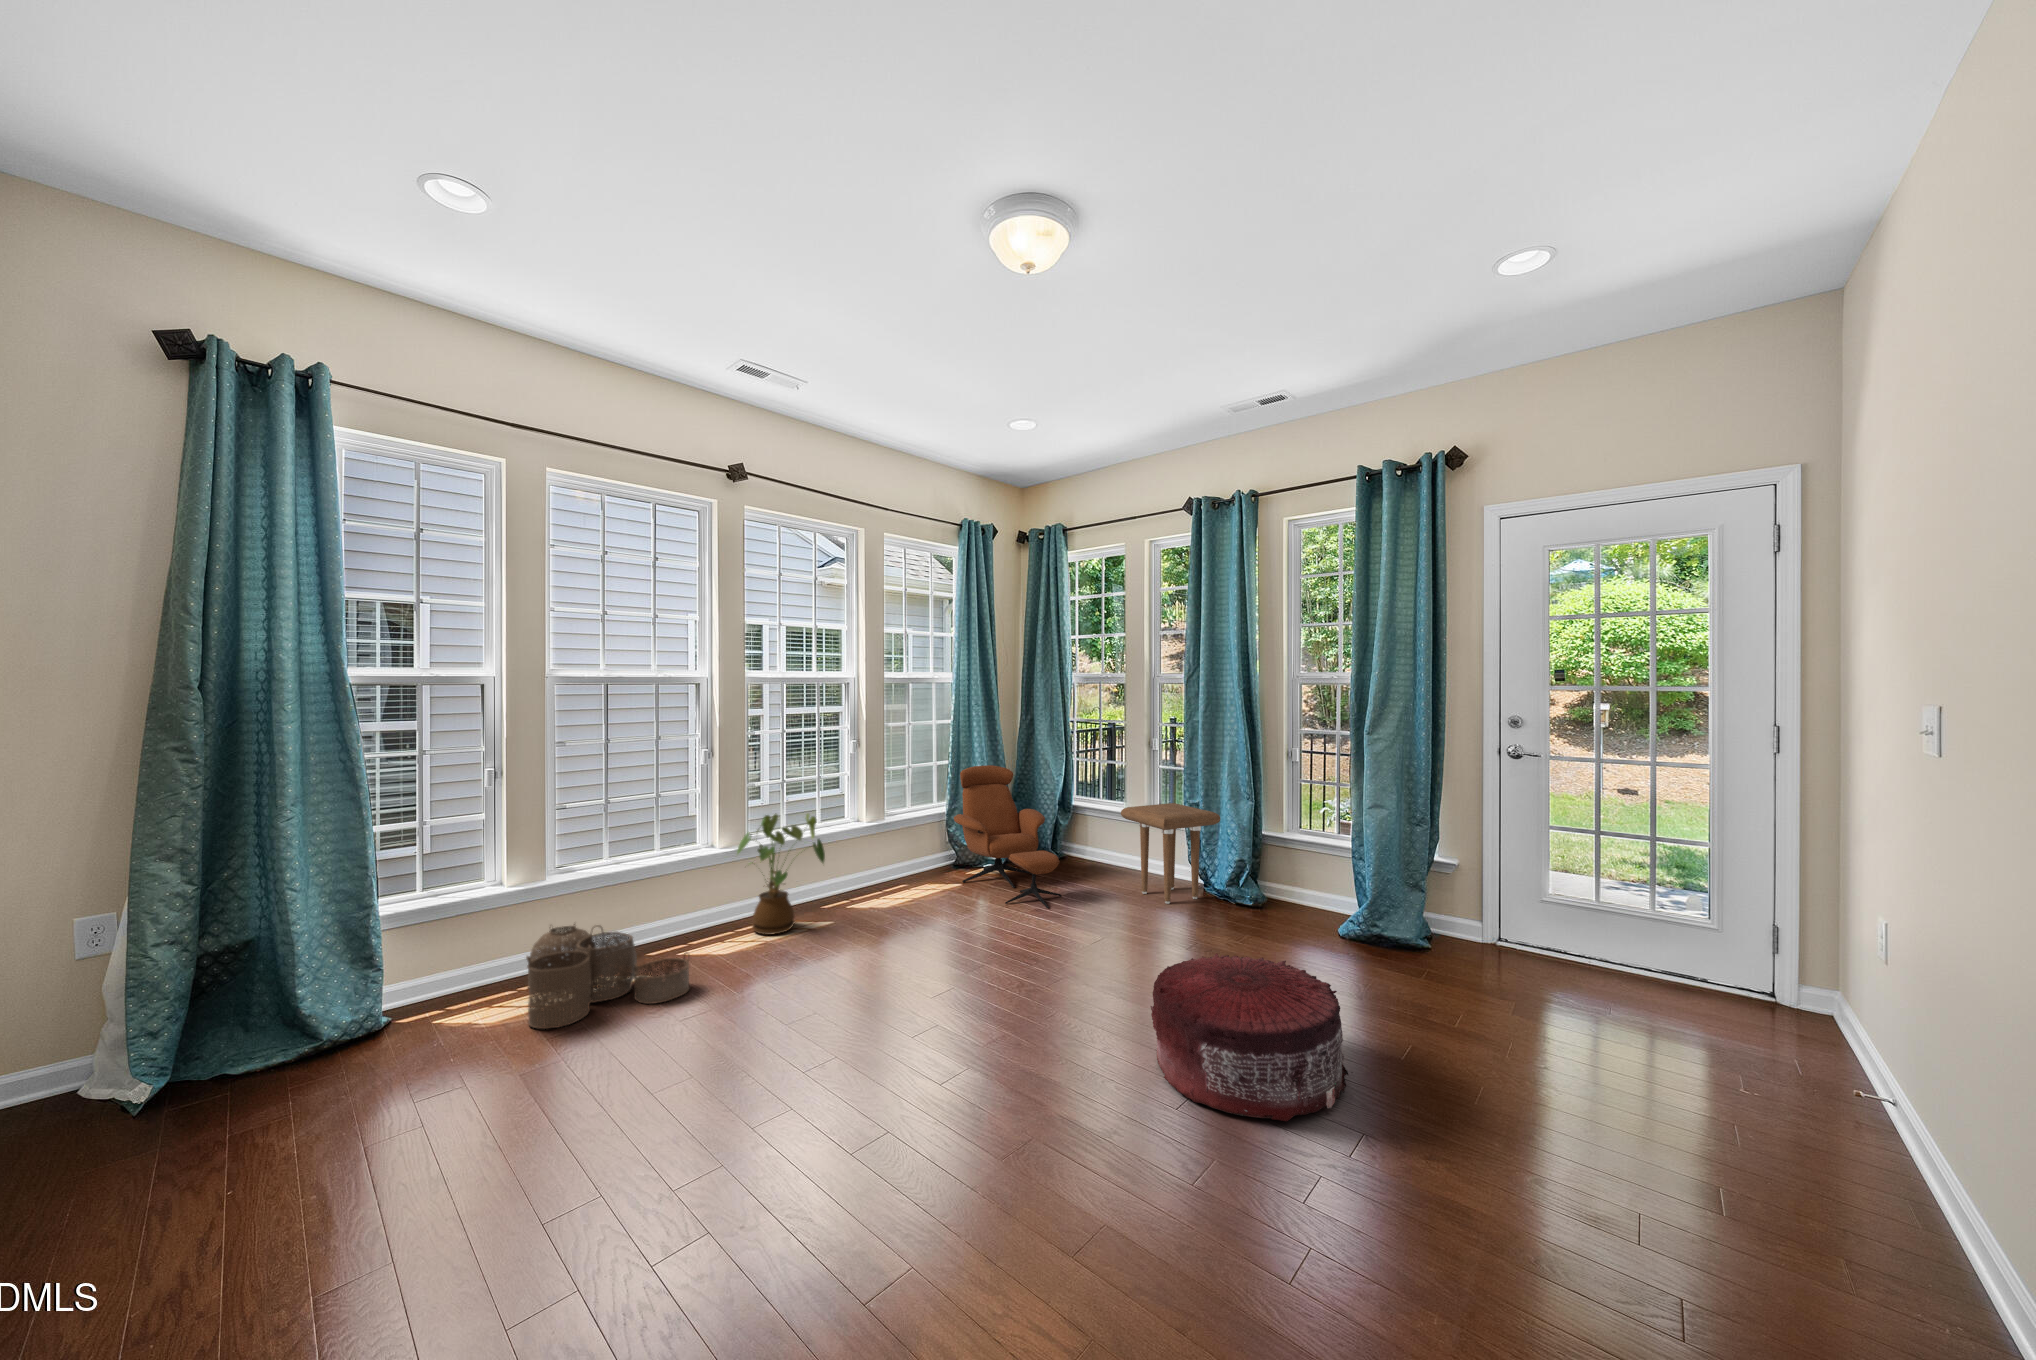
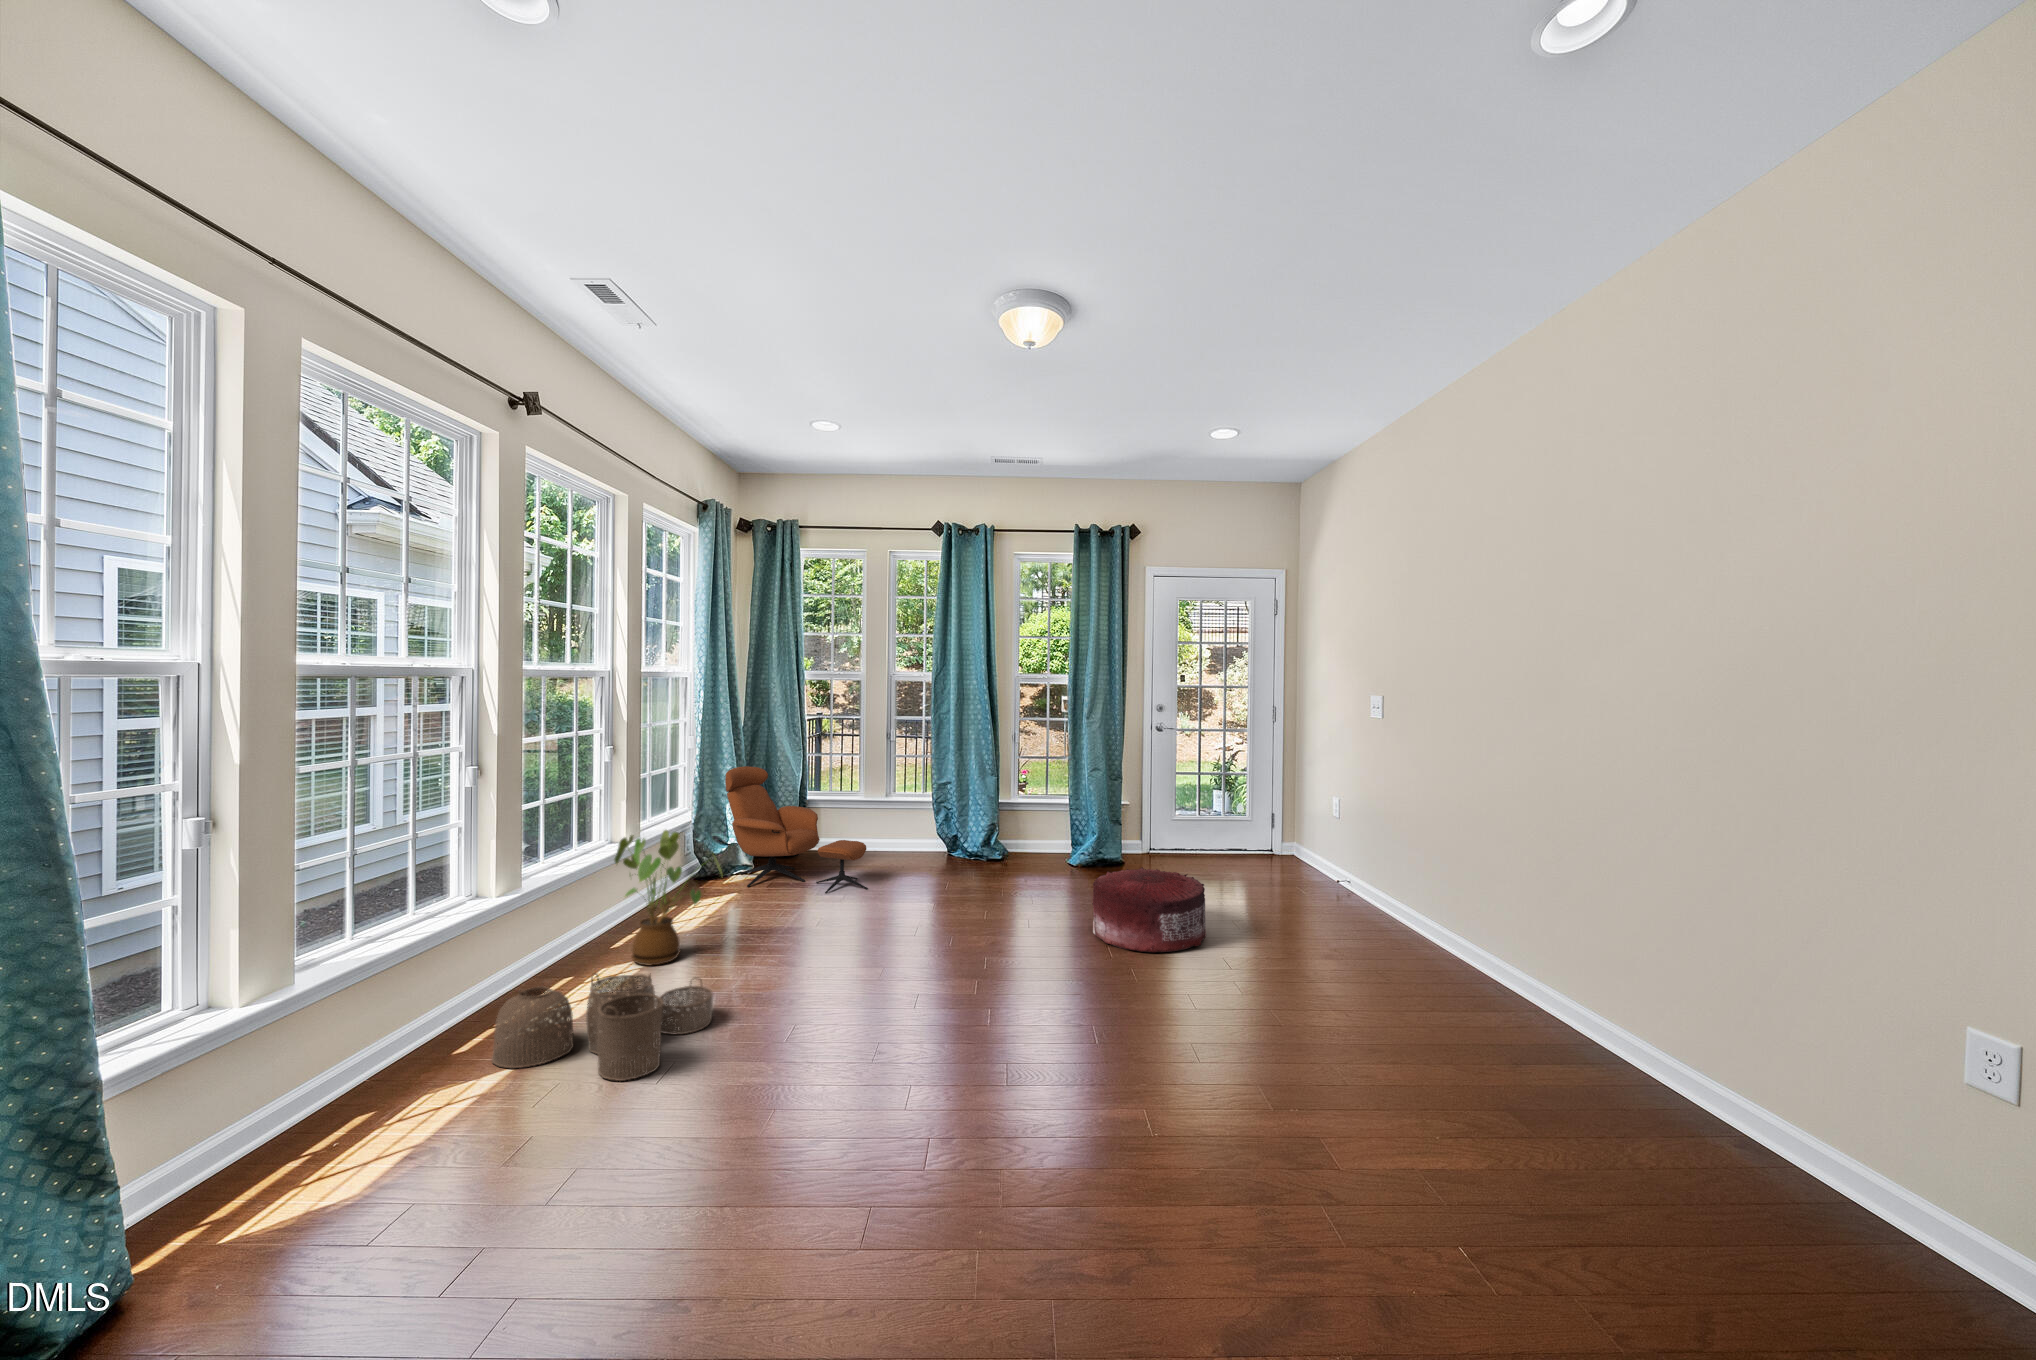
side table: present [1121,803,1220,904] -> none [894,785,972,868]

